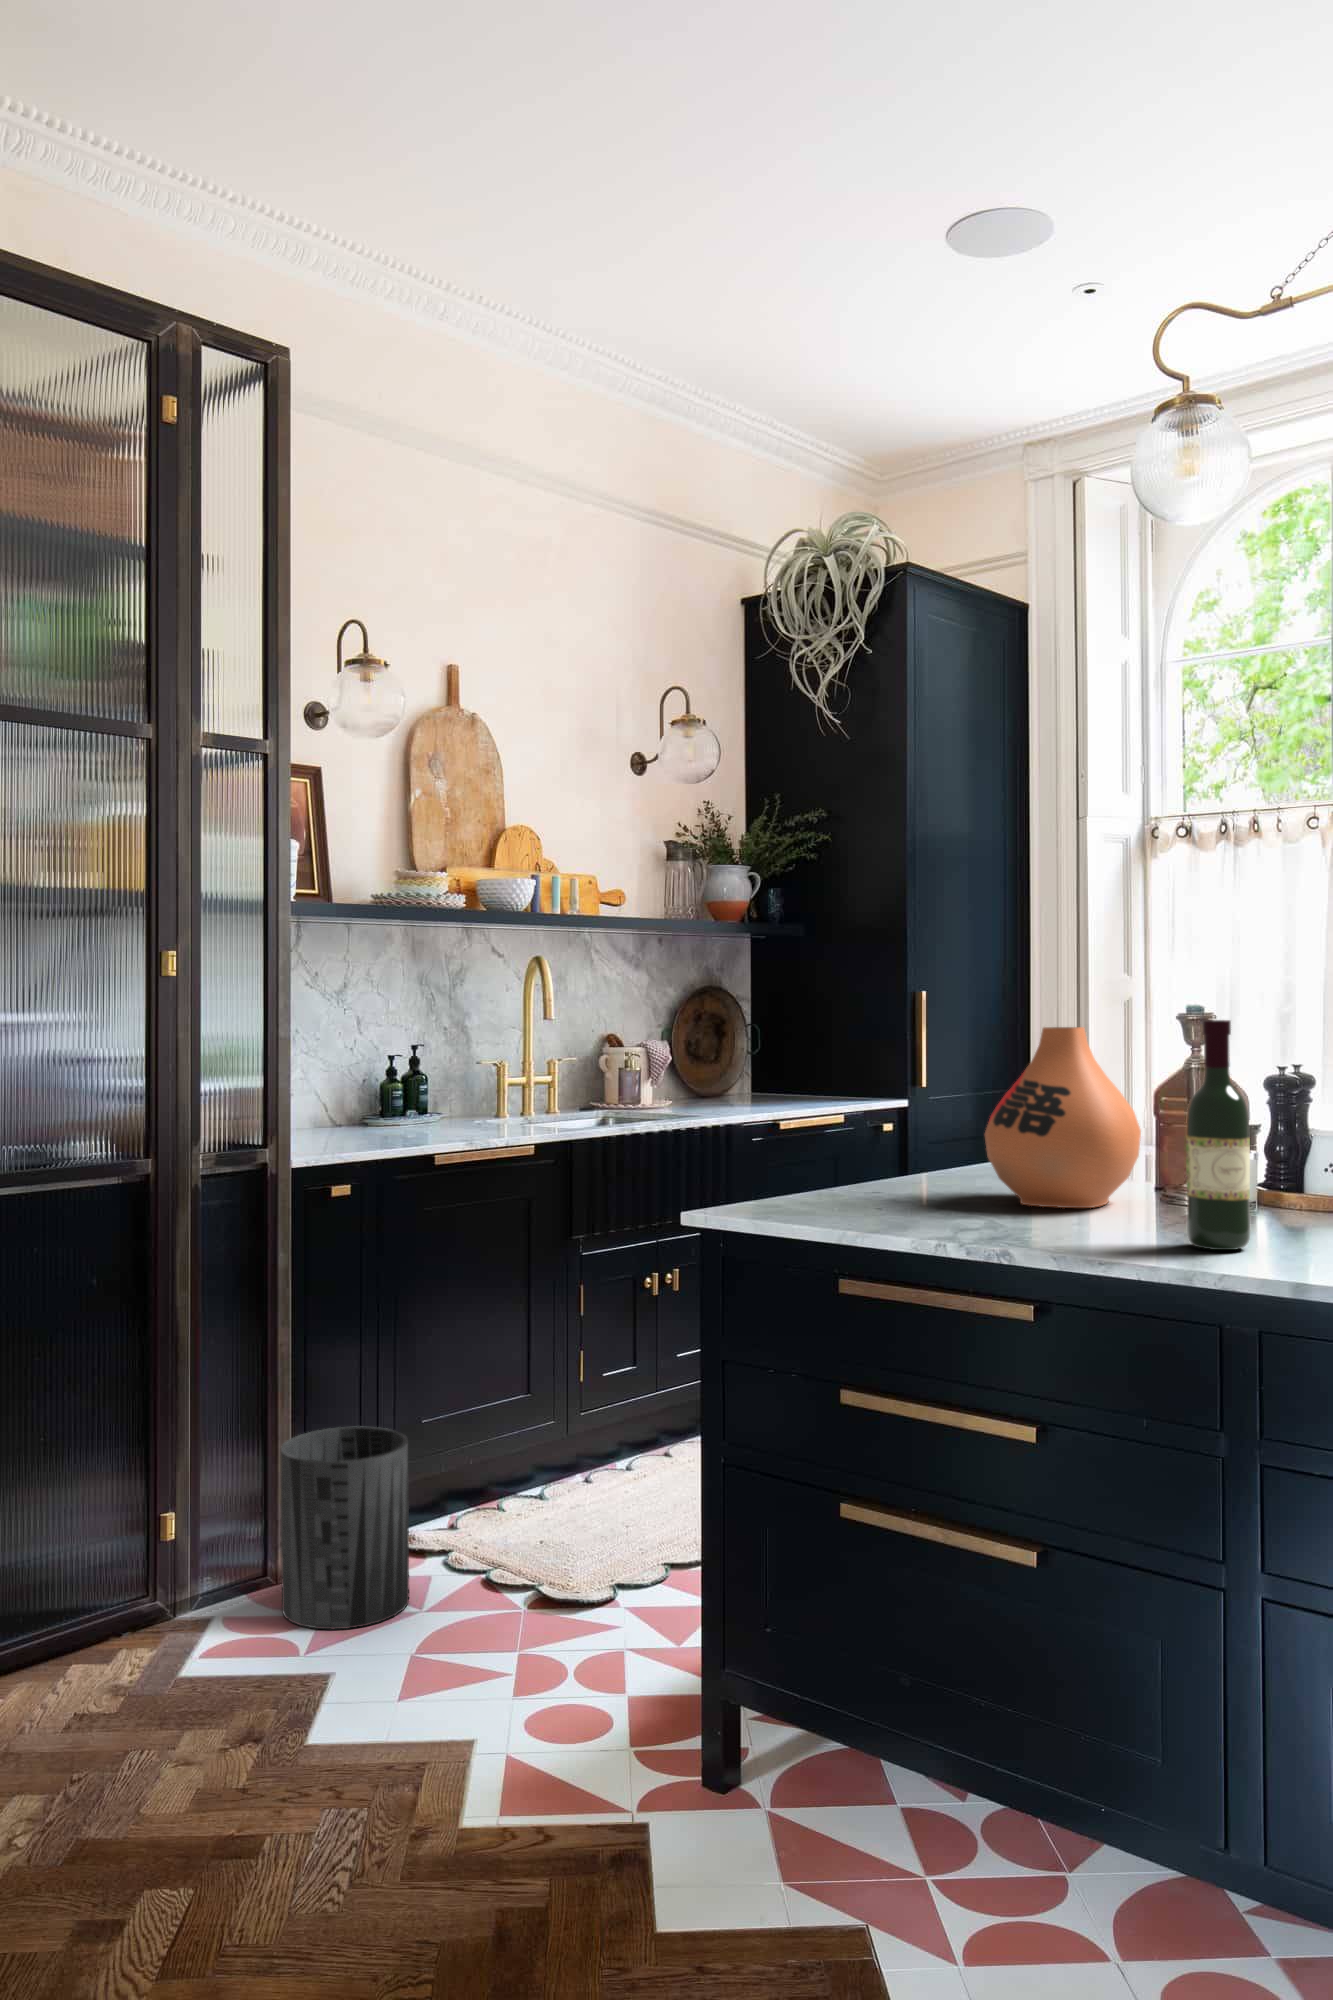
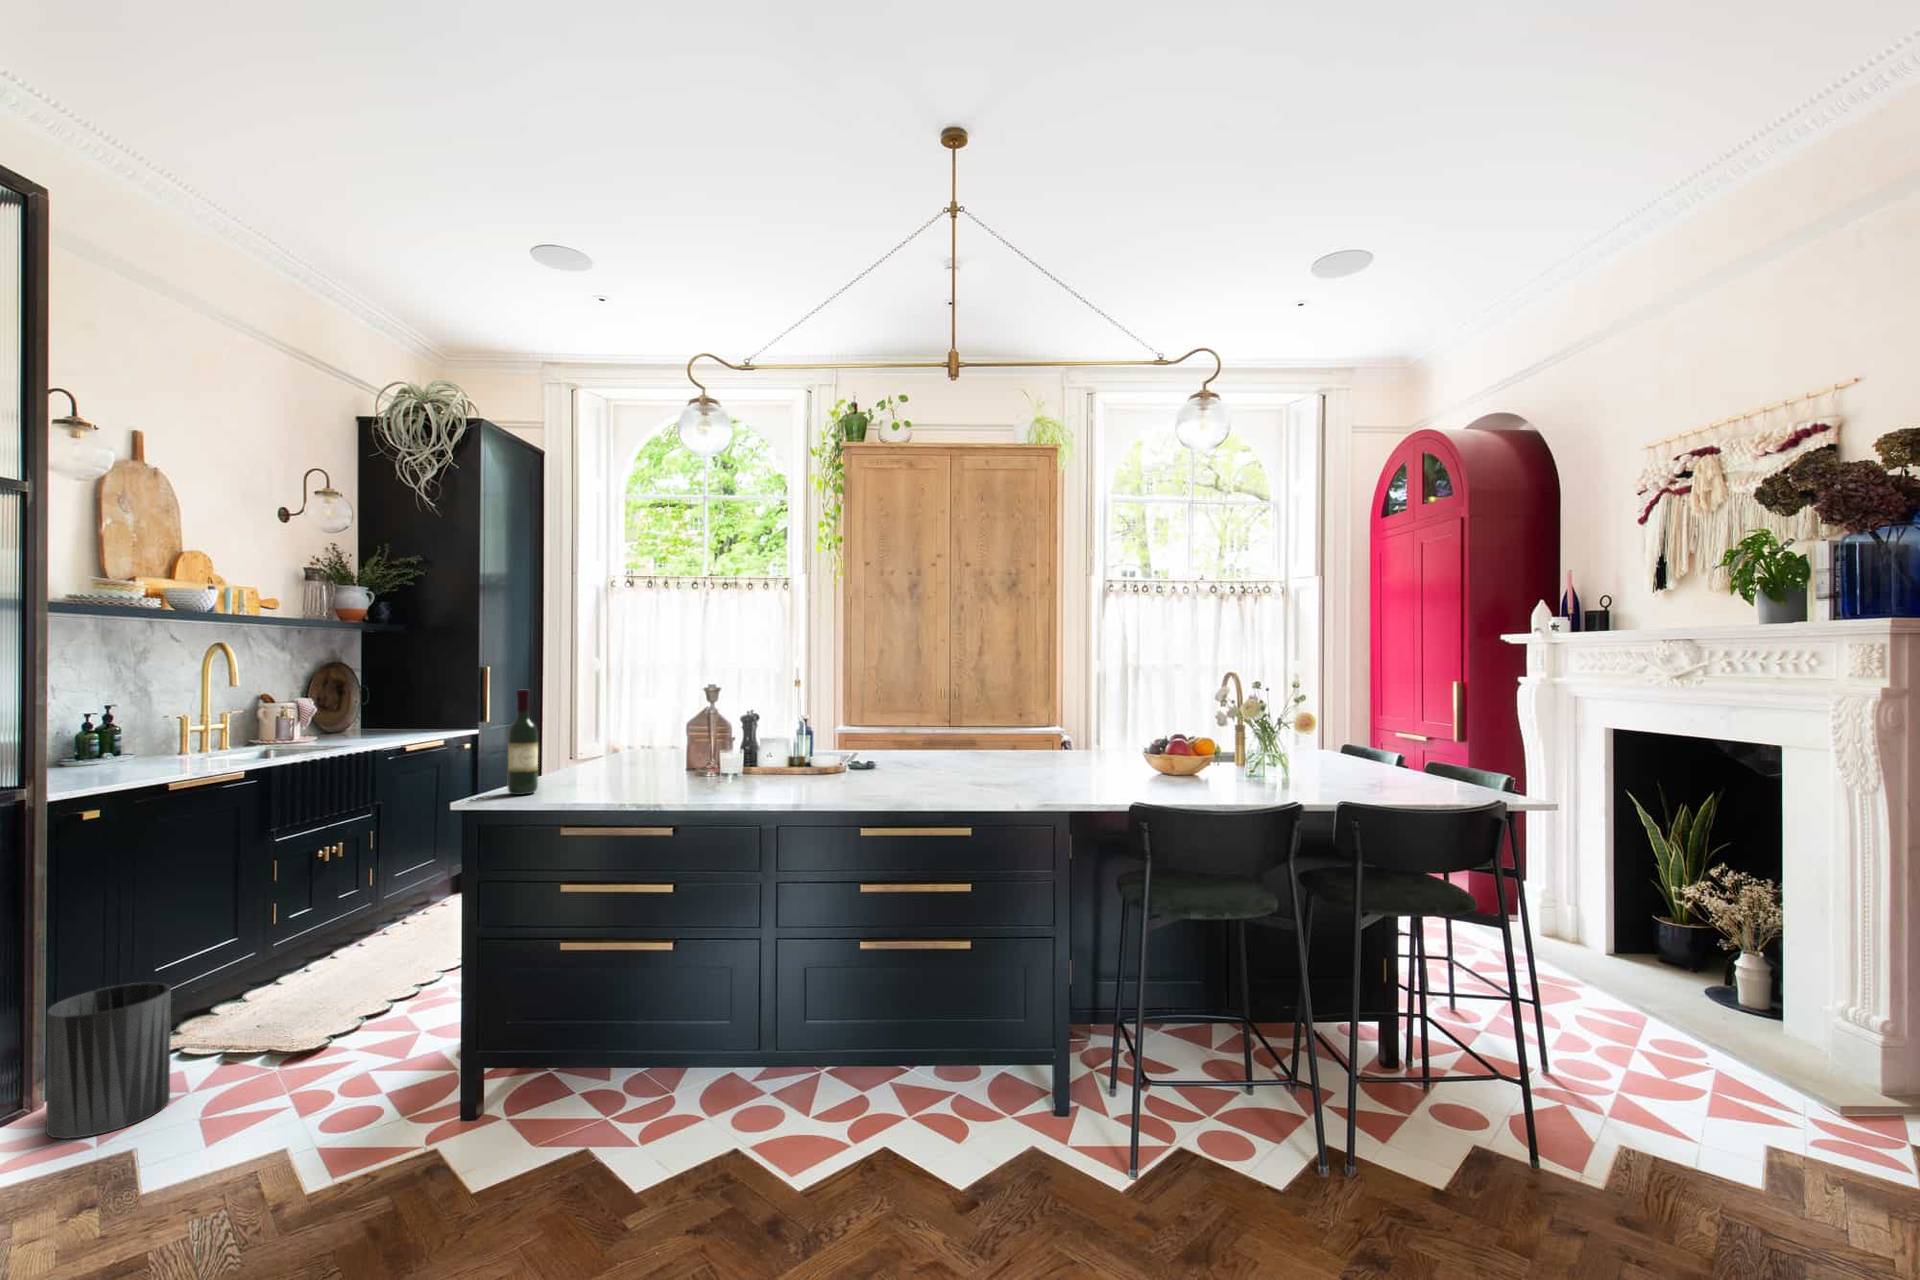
wine bottle: present [1186,1020,1251,1250] -> present [507,689,538,795]
vase: present [985,1027,1141,1208] -> none [616,690,690,779]

